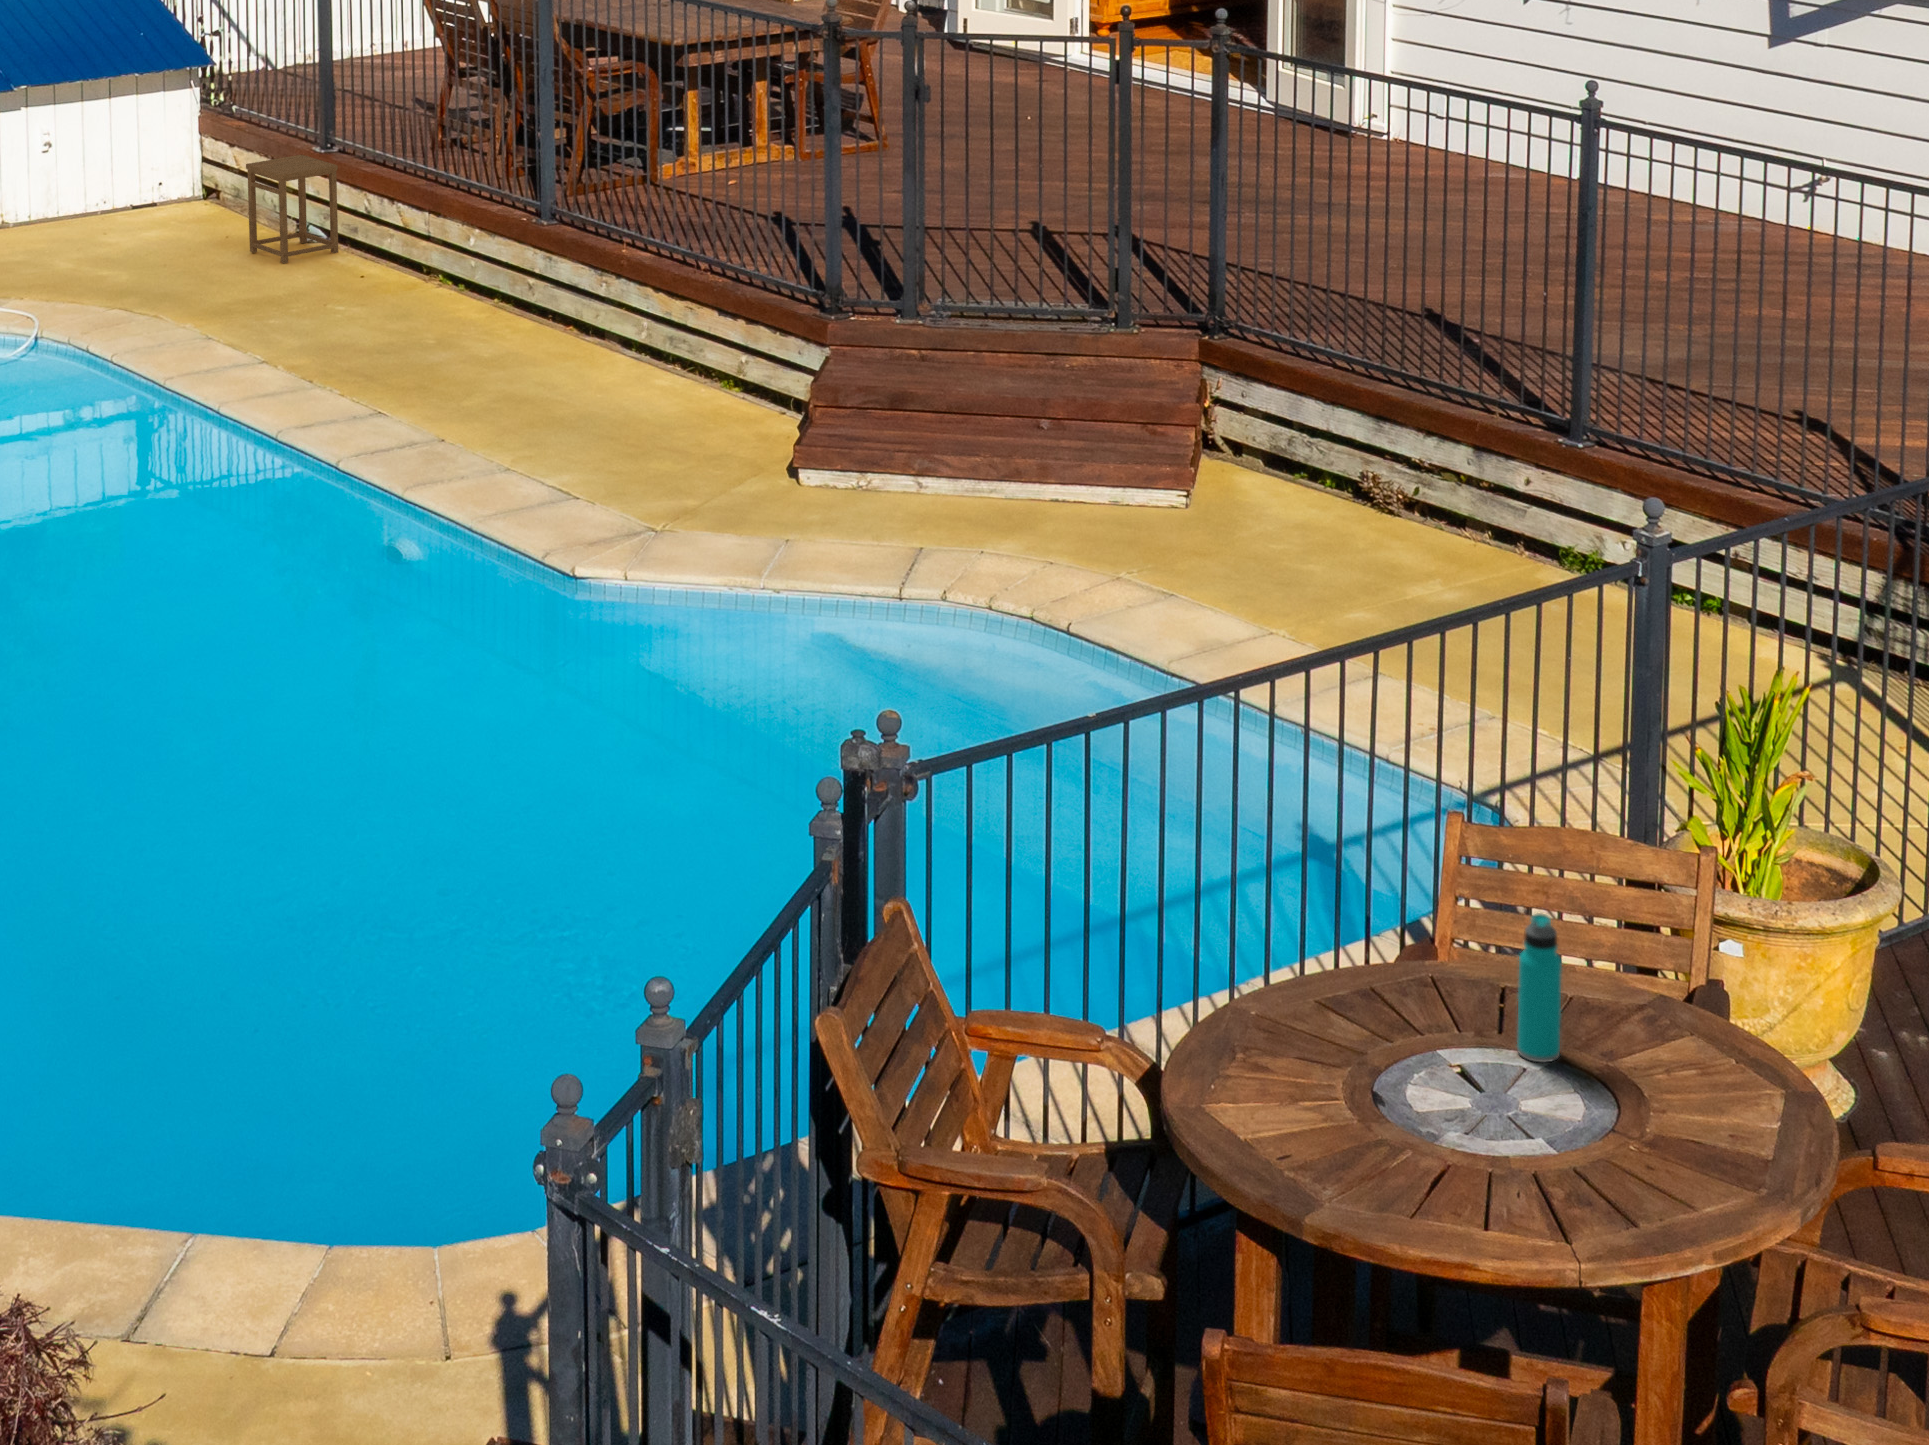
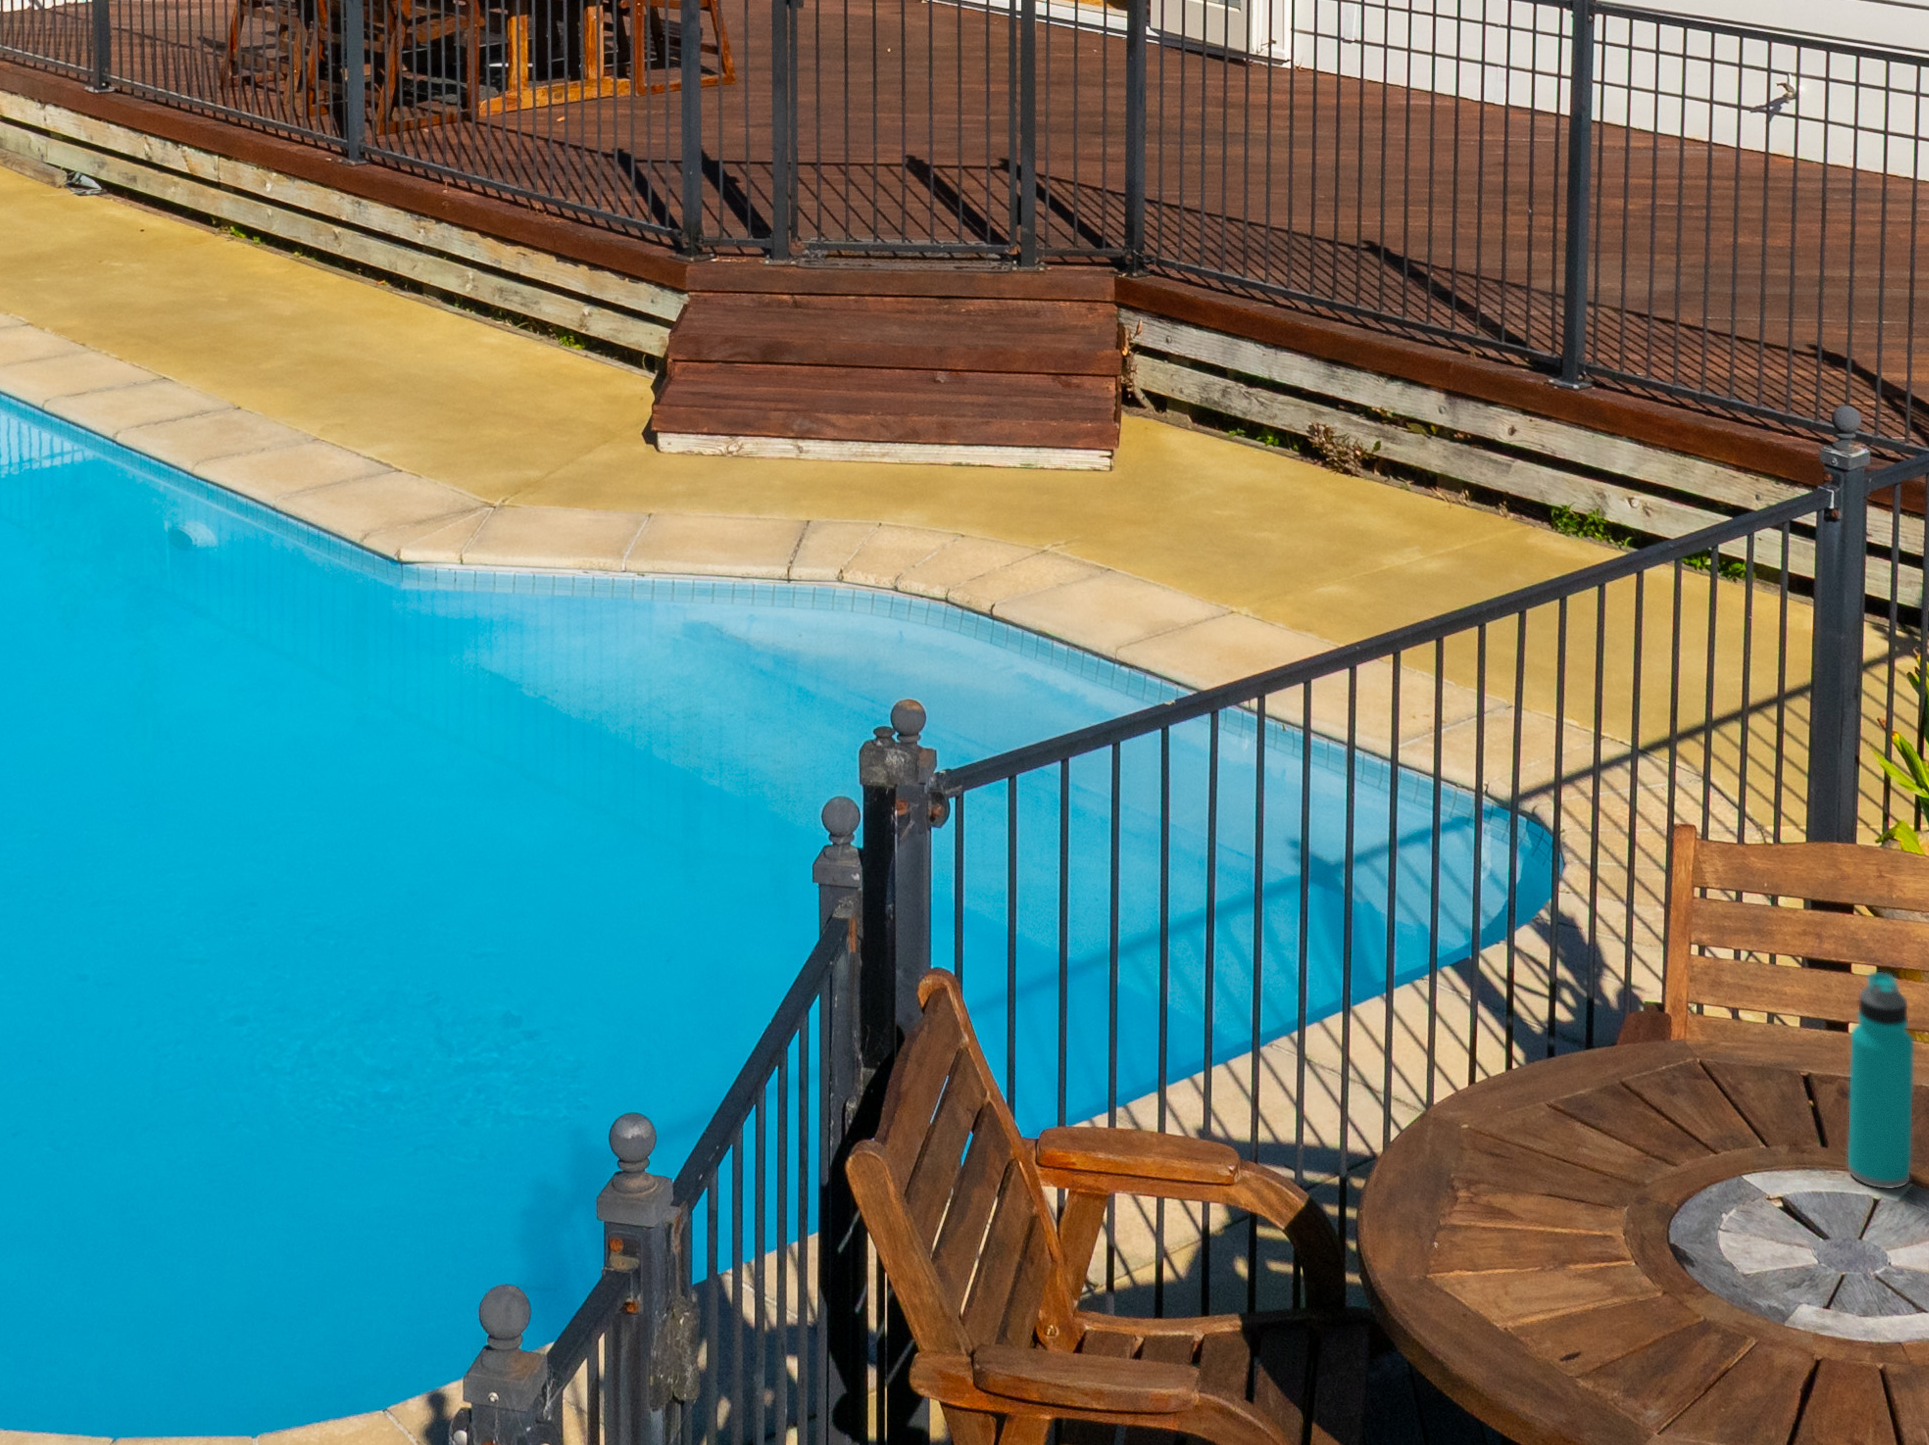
side table: present [246,155,338,263] -> none [12,93,117,215]

